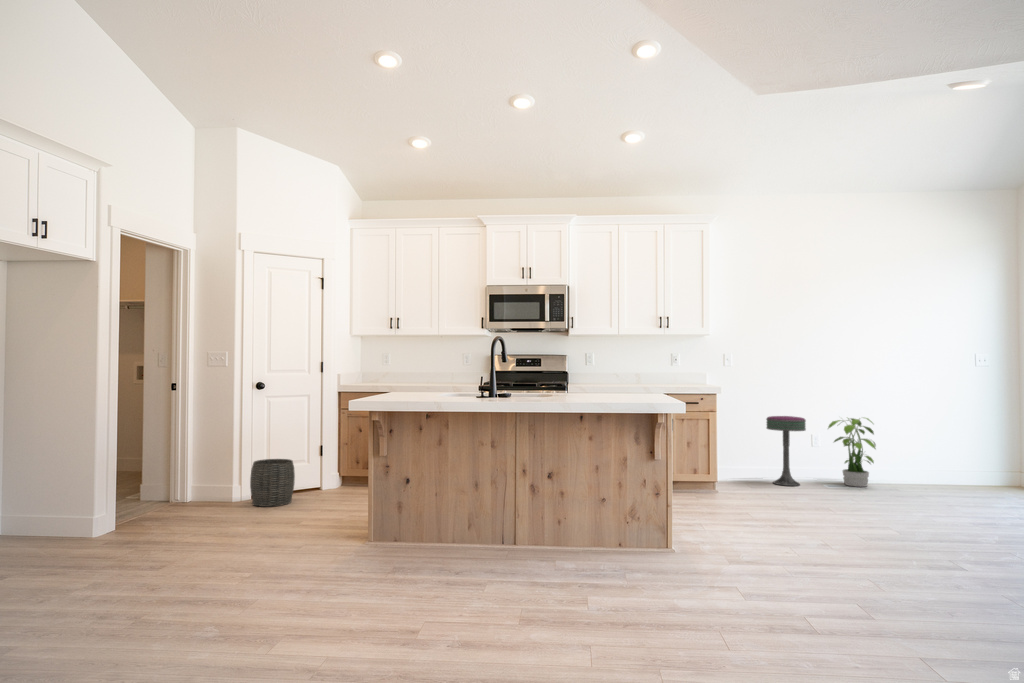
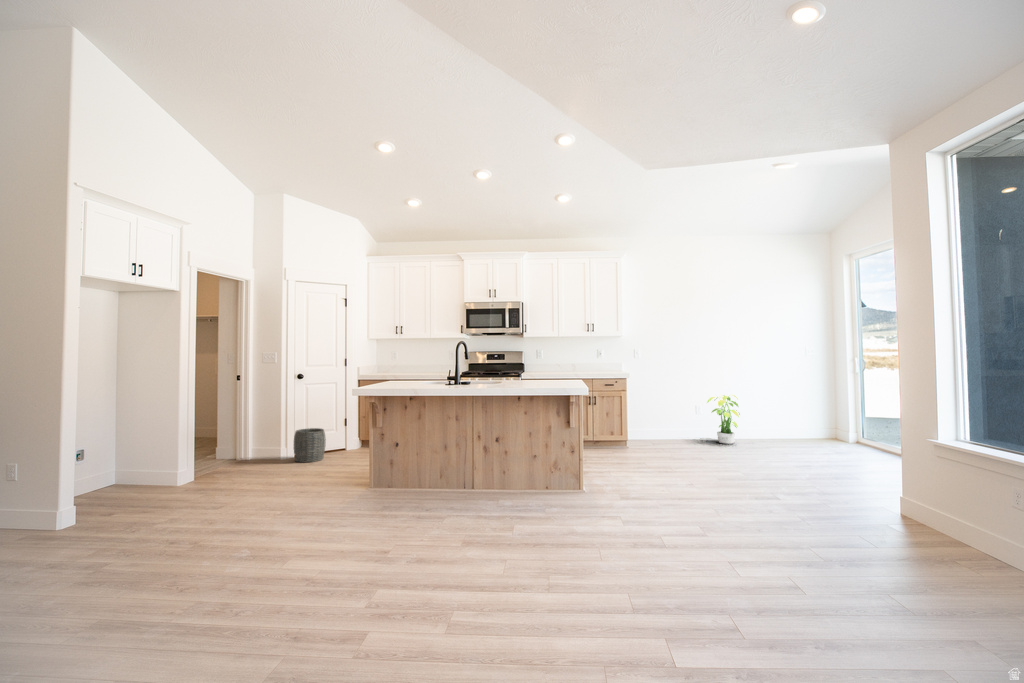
bar stool: present [766,416,806,486] -> none [664,394,691,444]

